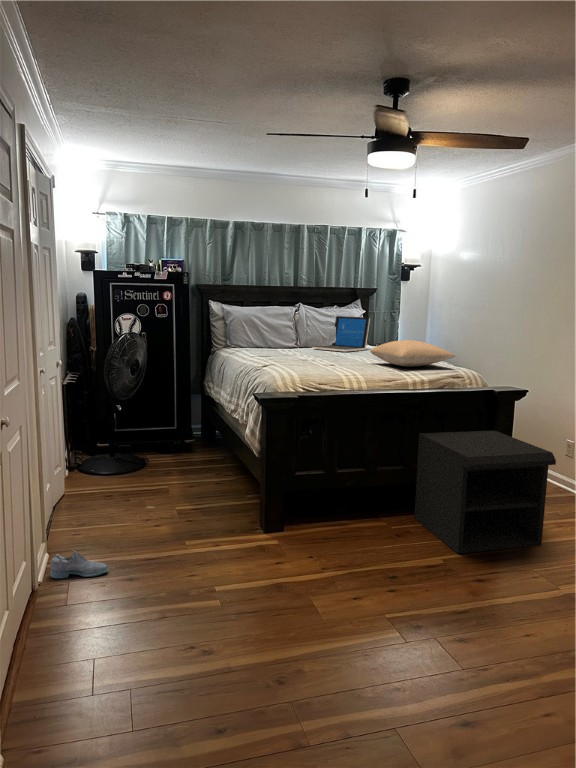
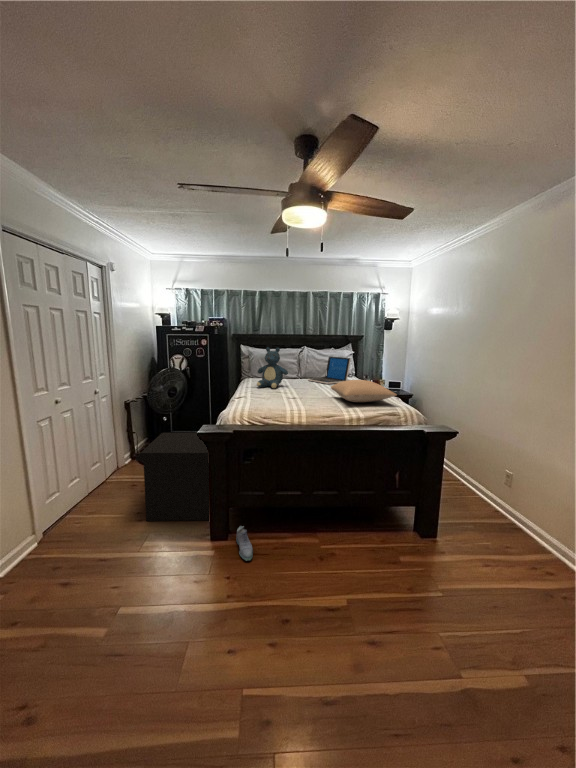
teddy bear: none [256,302,300,357] -> present [257,347,288,388]
nightstand: present [414,431,556,553] -> present [136,433,209,521]
shoe: present [50,550,109,578] -> present [236,526,253,561]

